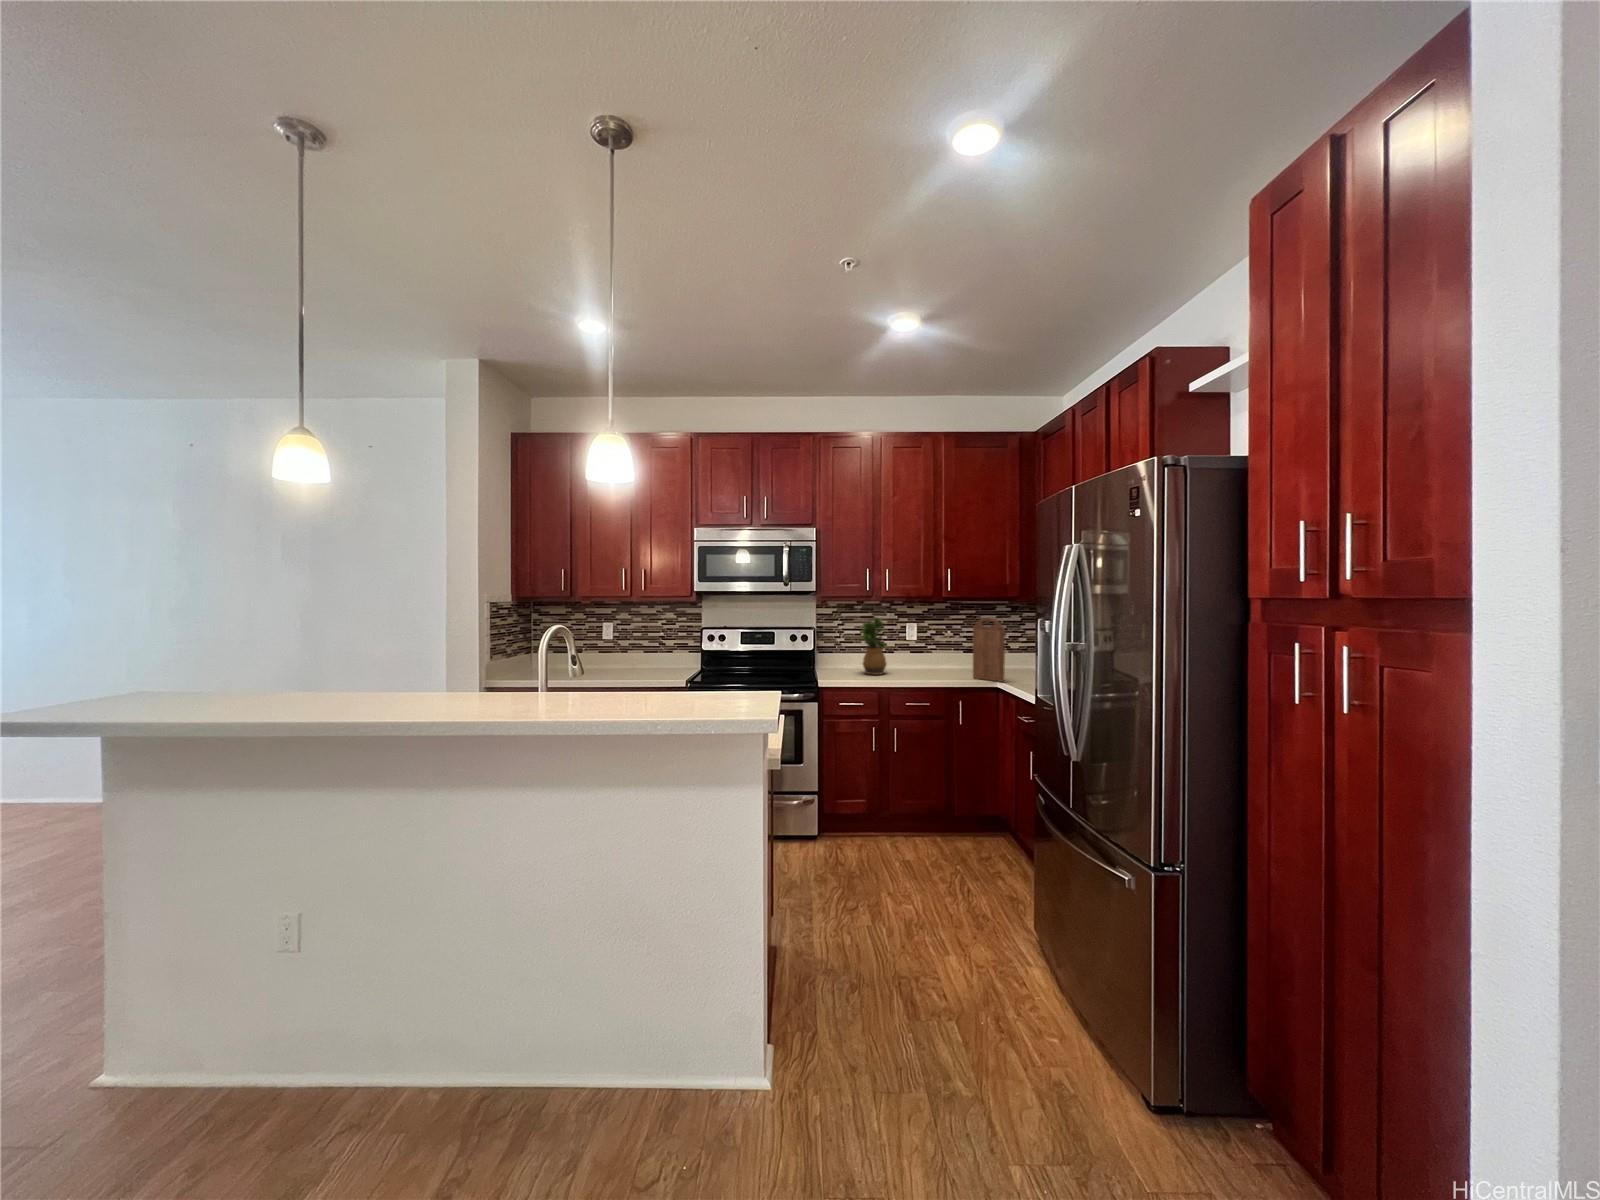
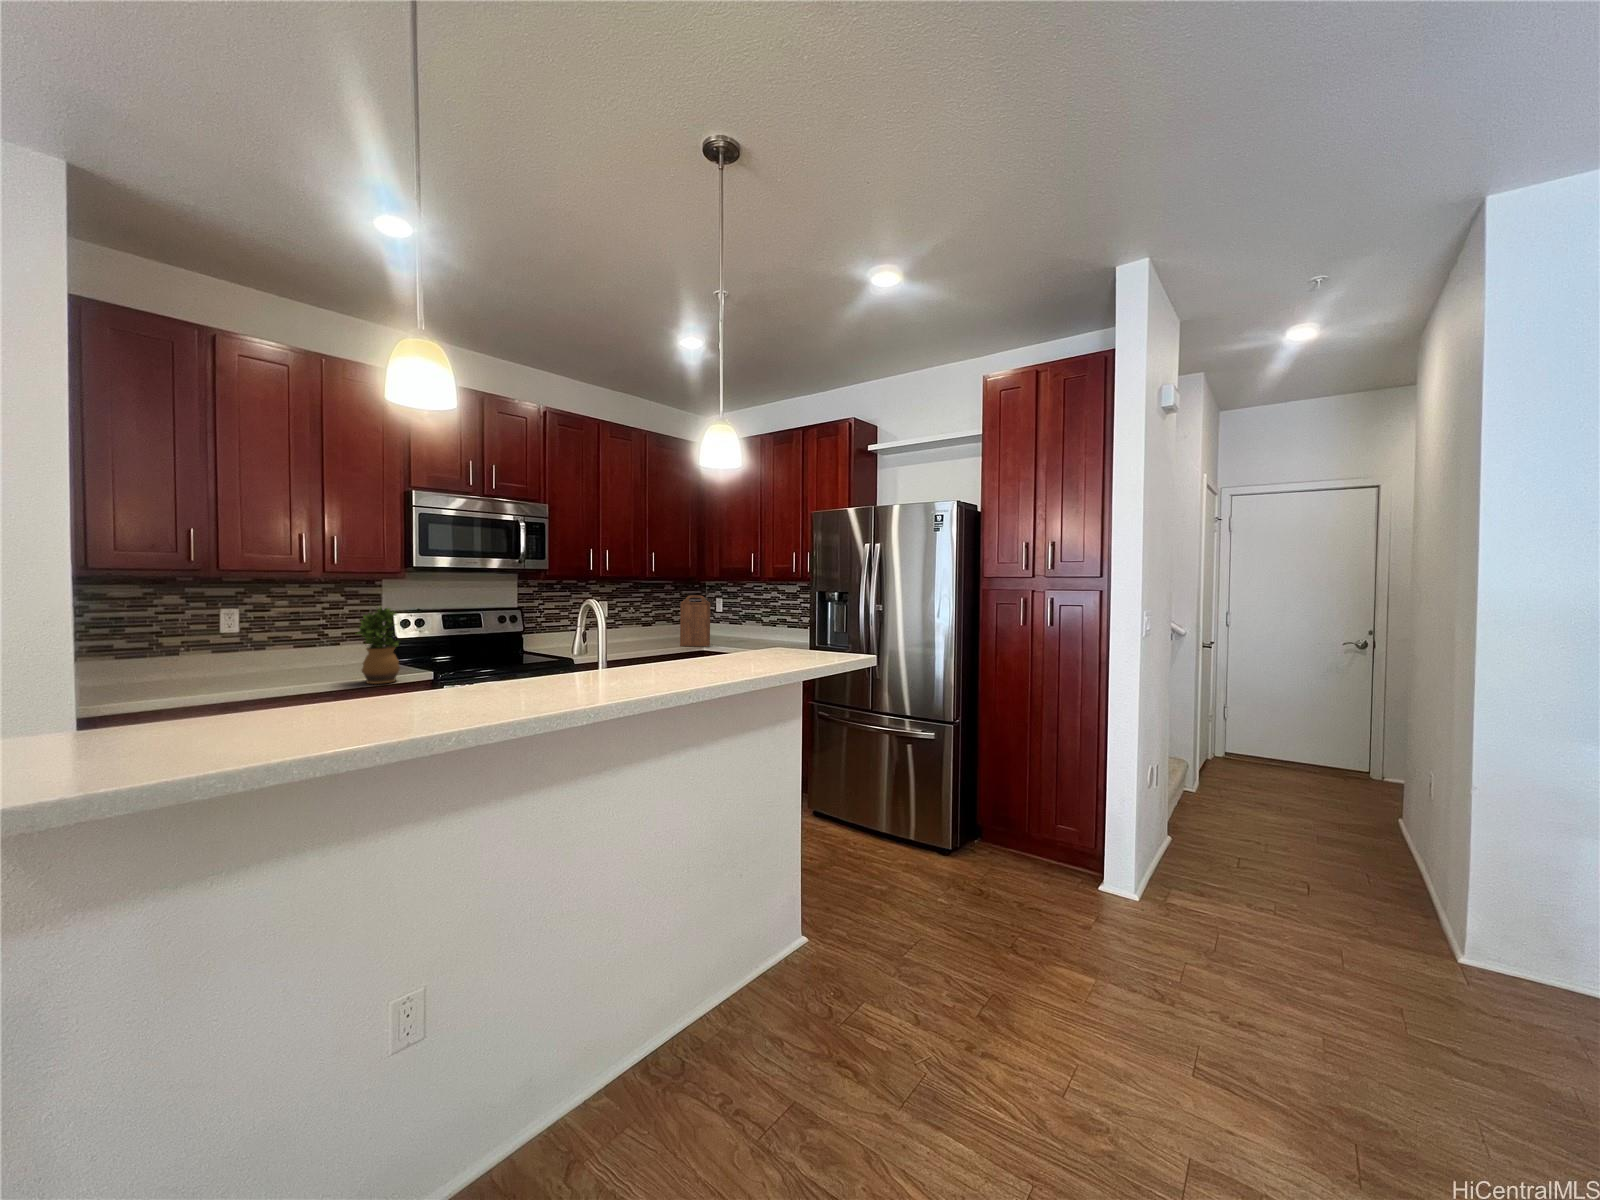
potted plant: present [861,618,887,675] -> present [357,607,400,684]

